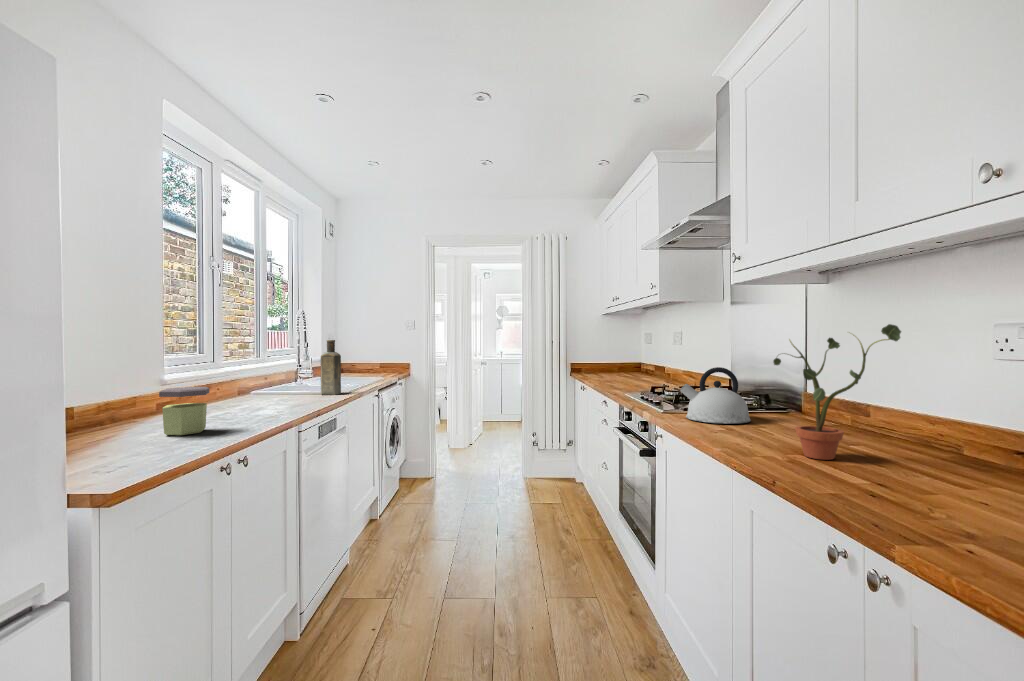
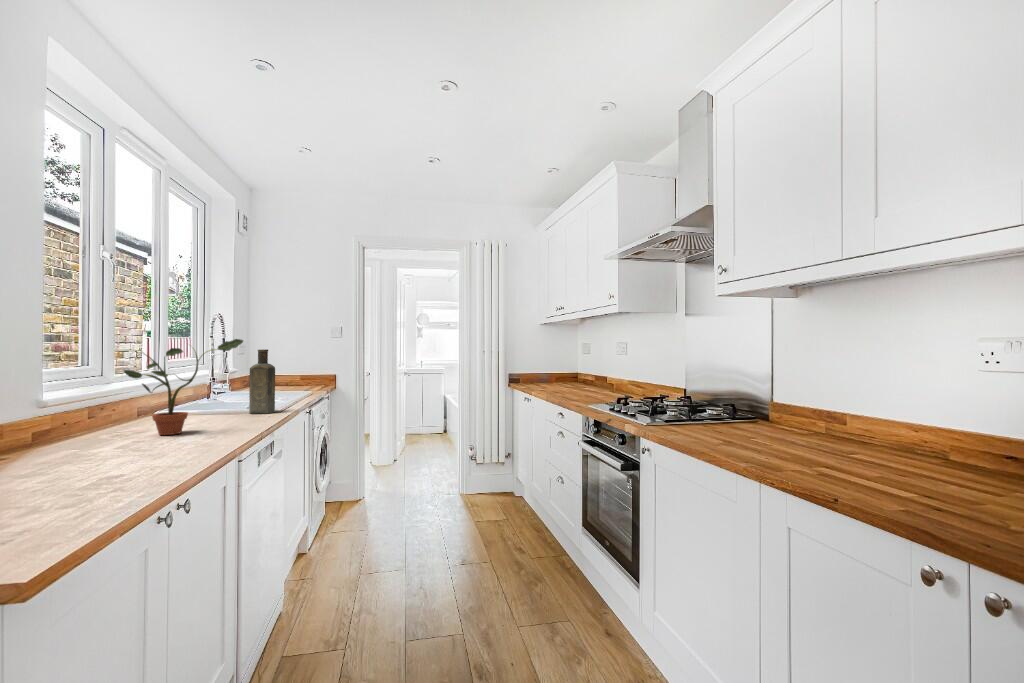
potted plant: present [773,324,901,460] -> present [124,339,243,435]
kettle: present [680,367,751,424] -> none [668,379,736,435]
jar: present [159,387,210,435] -> none [57,411,127,477]

